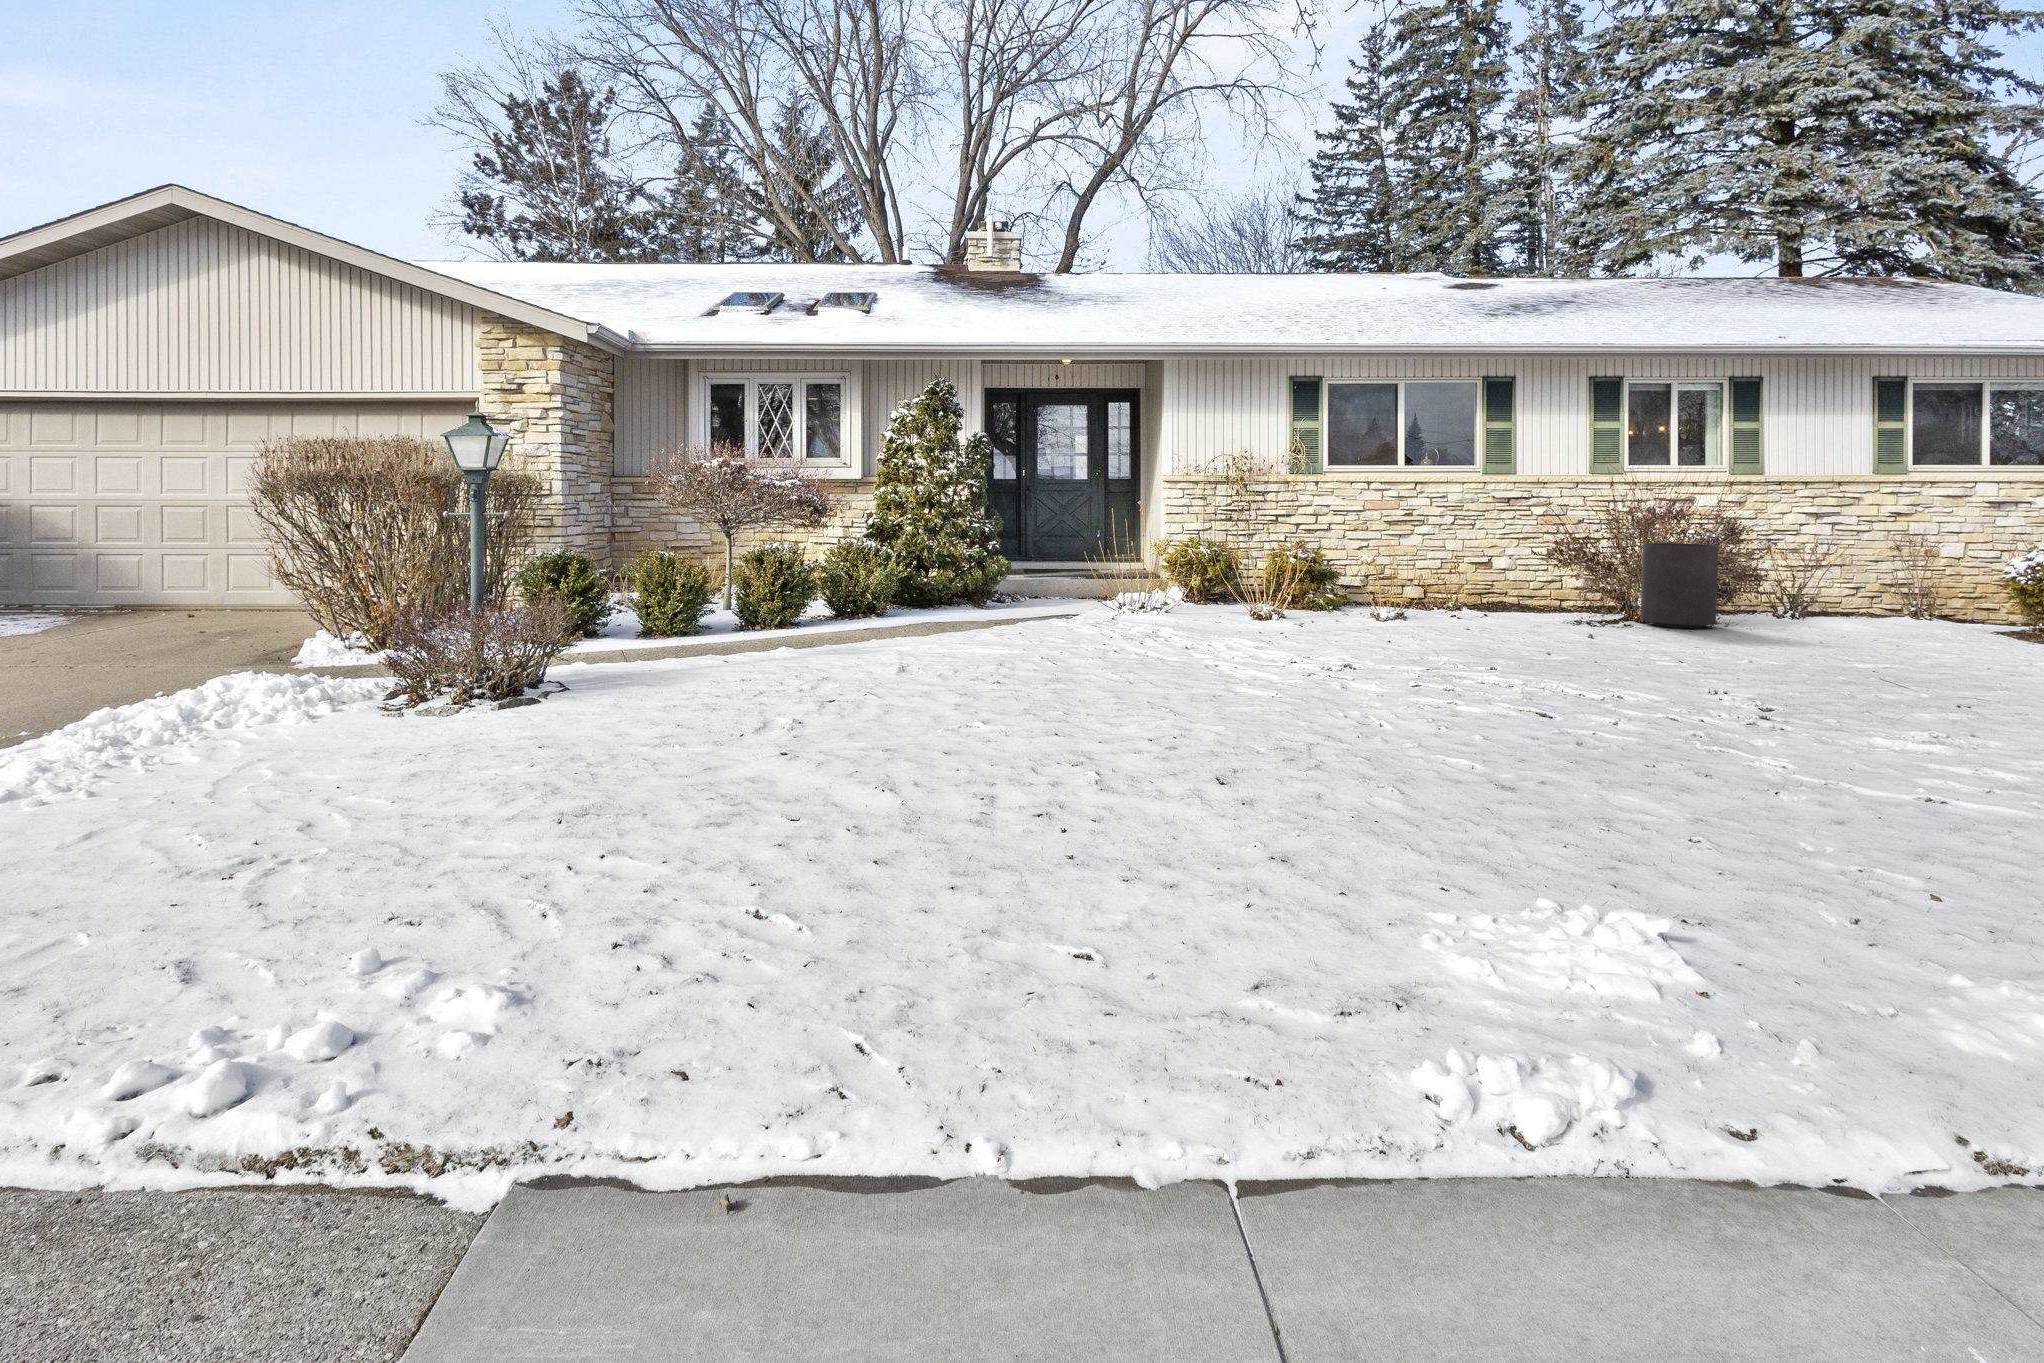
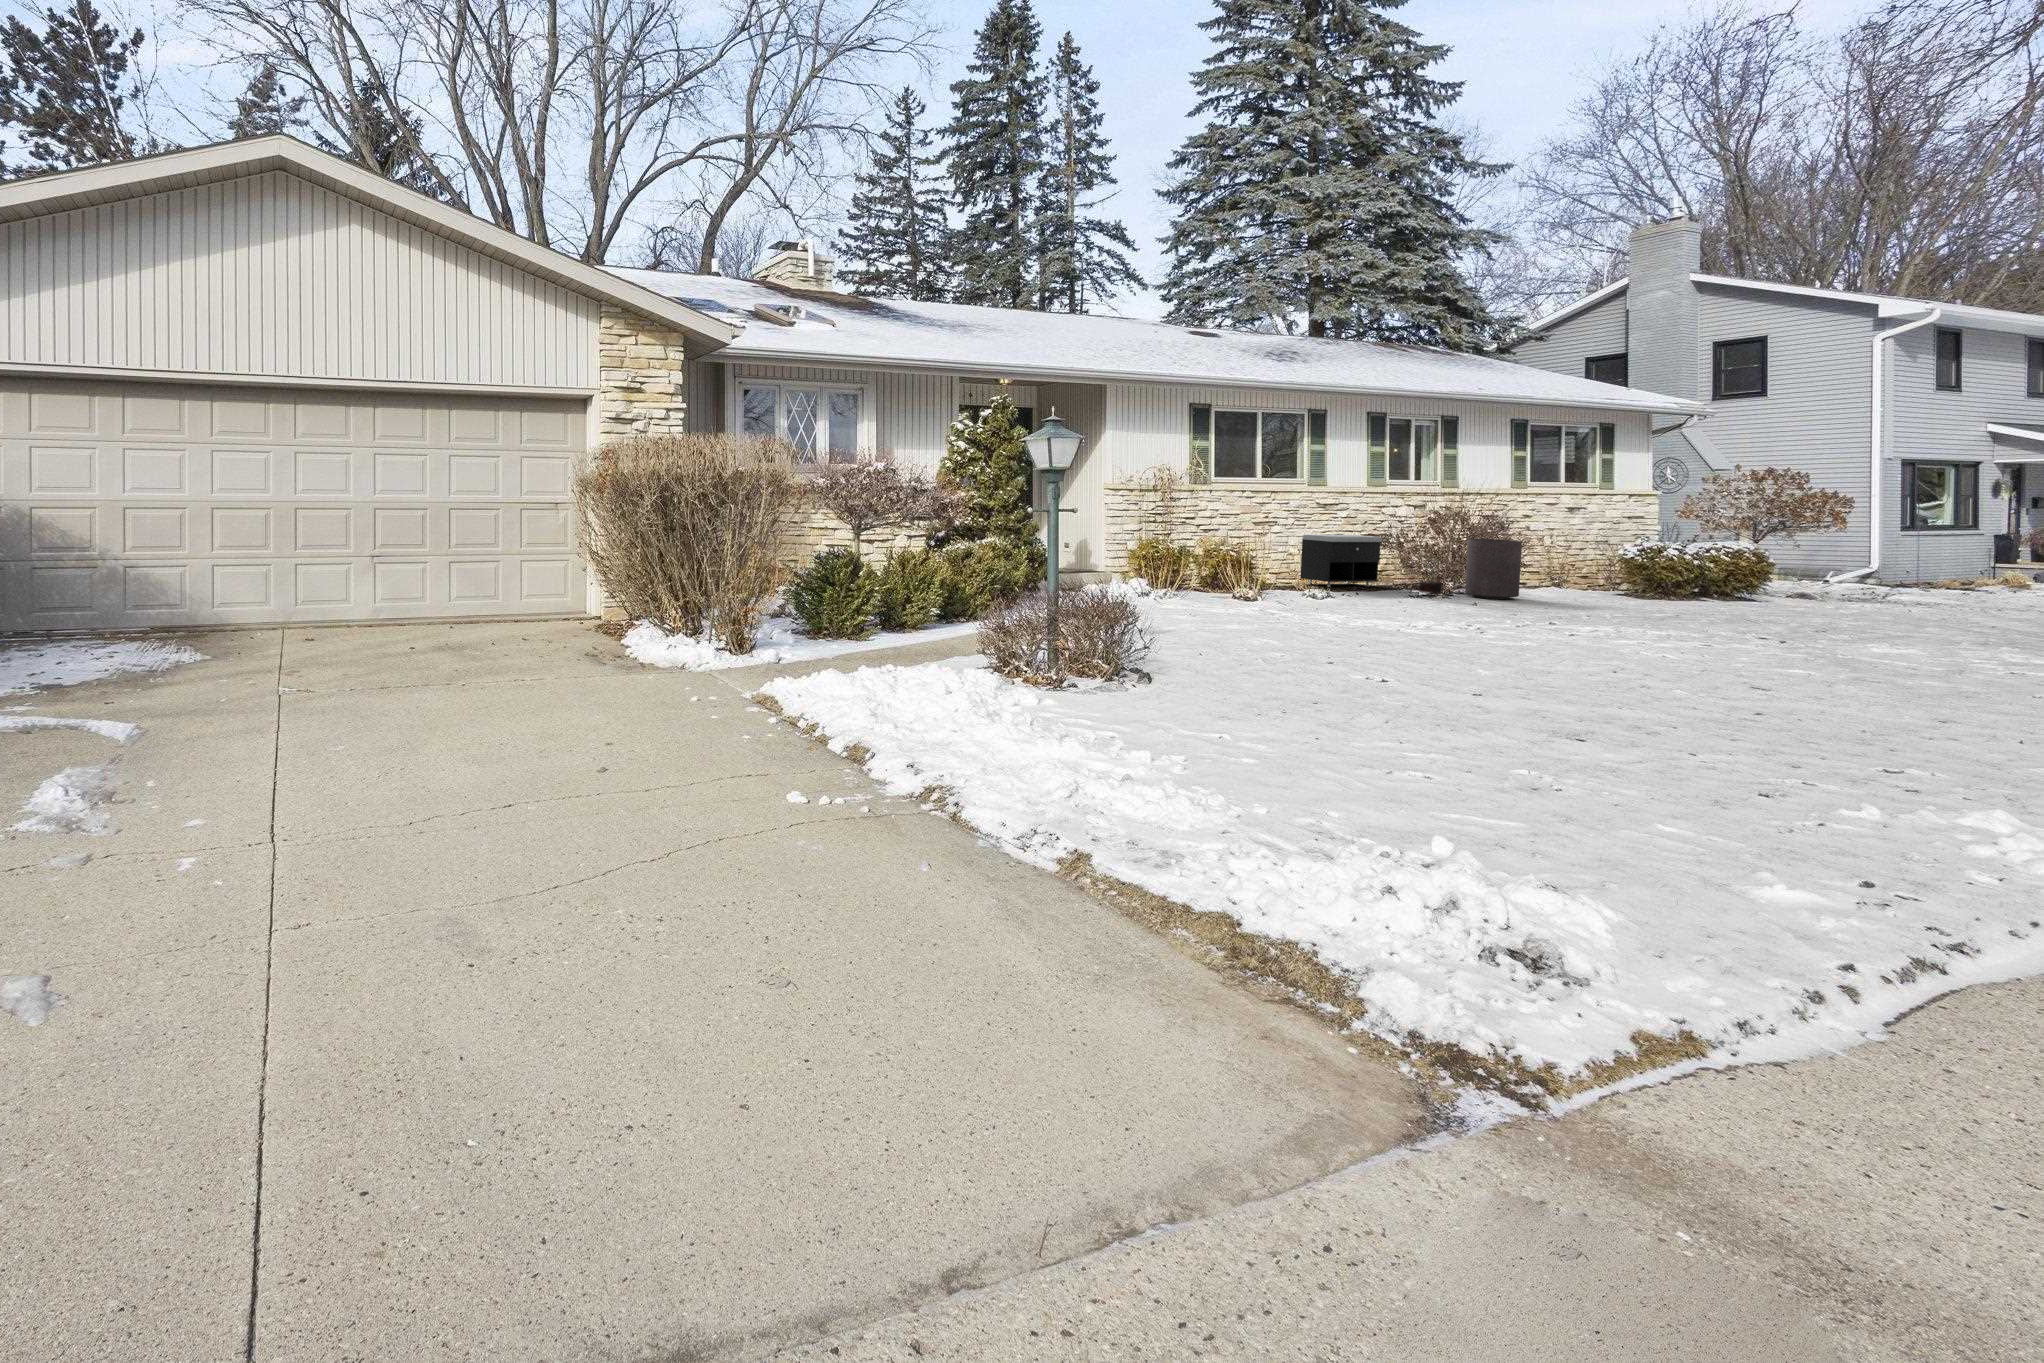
storage bench: none [1454,538,1562,607] -> present [1300,535,1382,587]
decorative plant: none [1584,566,1619,619] -> present [1419,556,1443,594]

